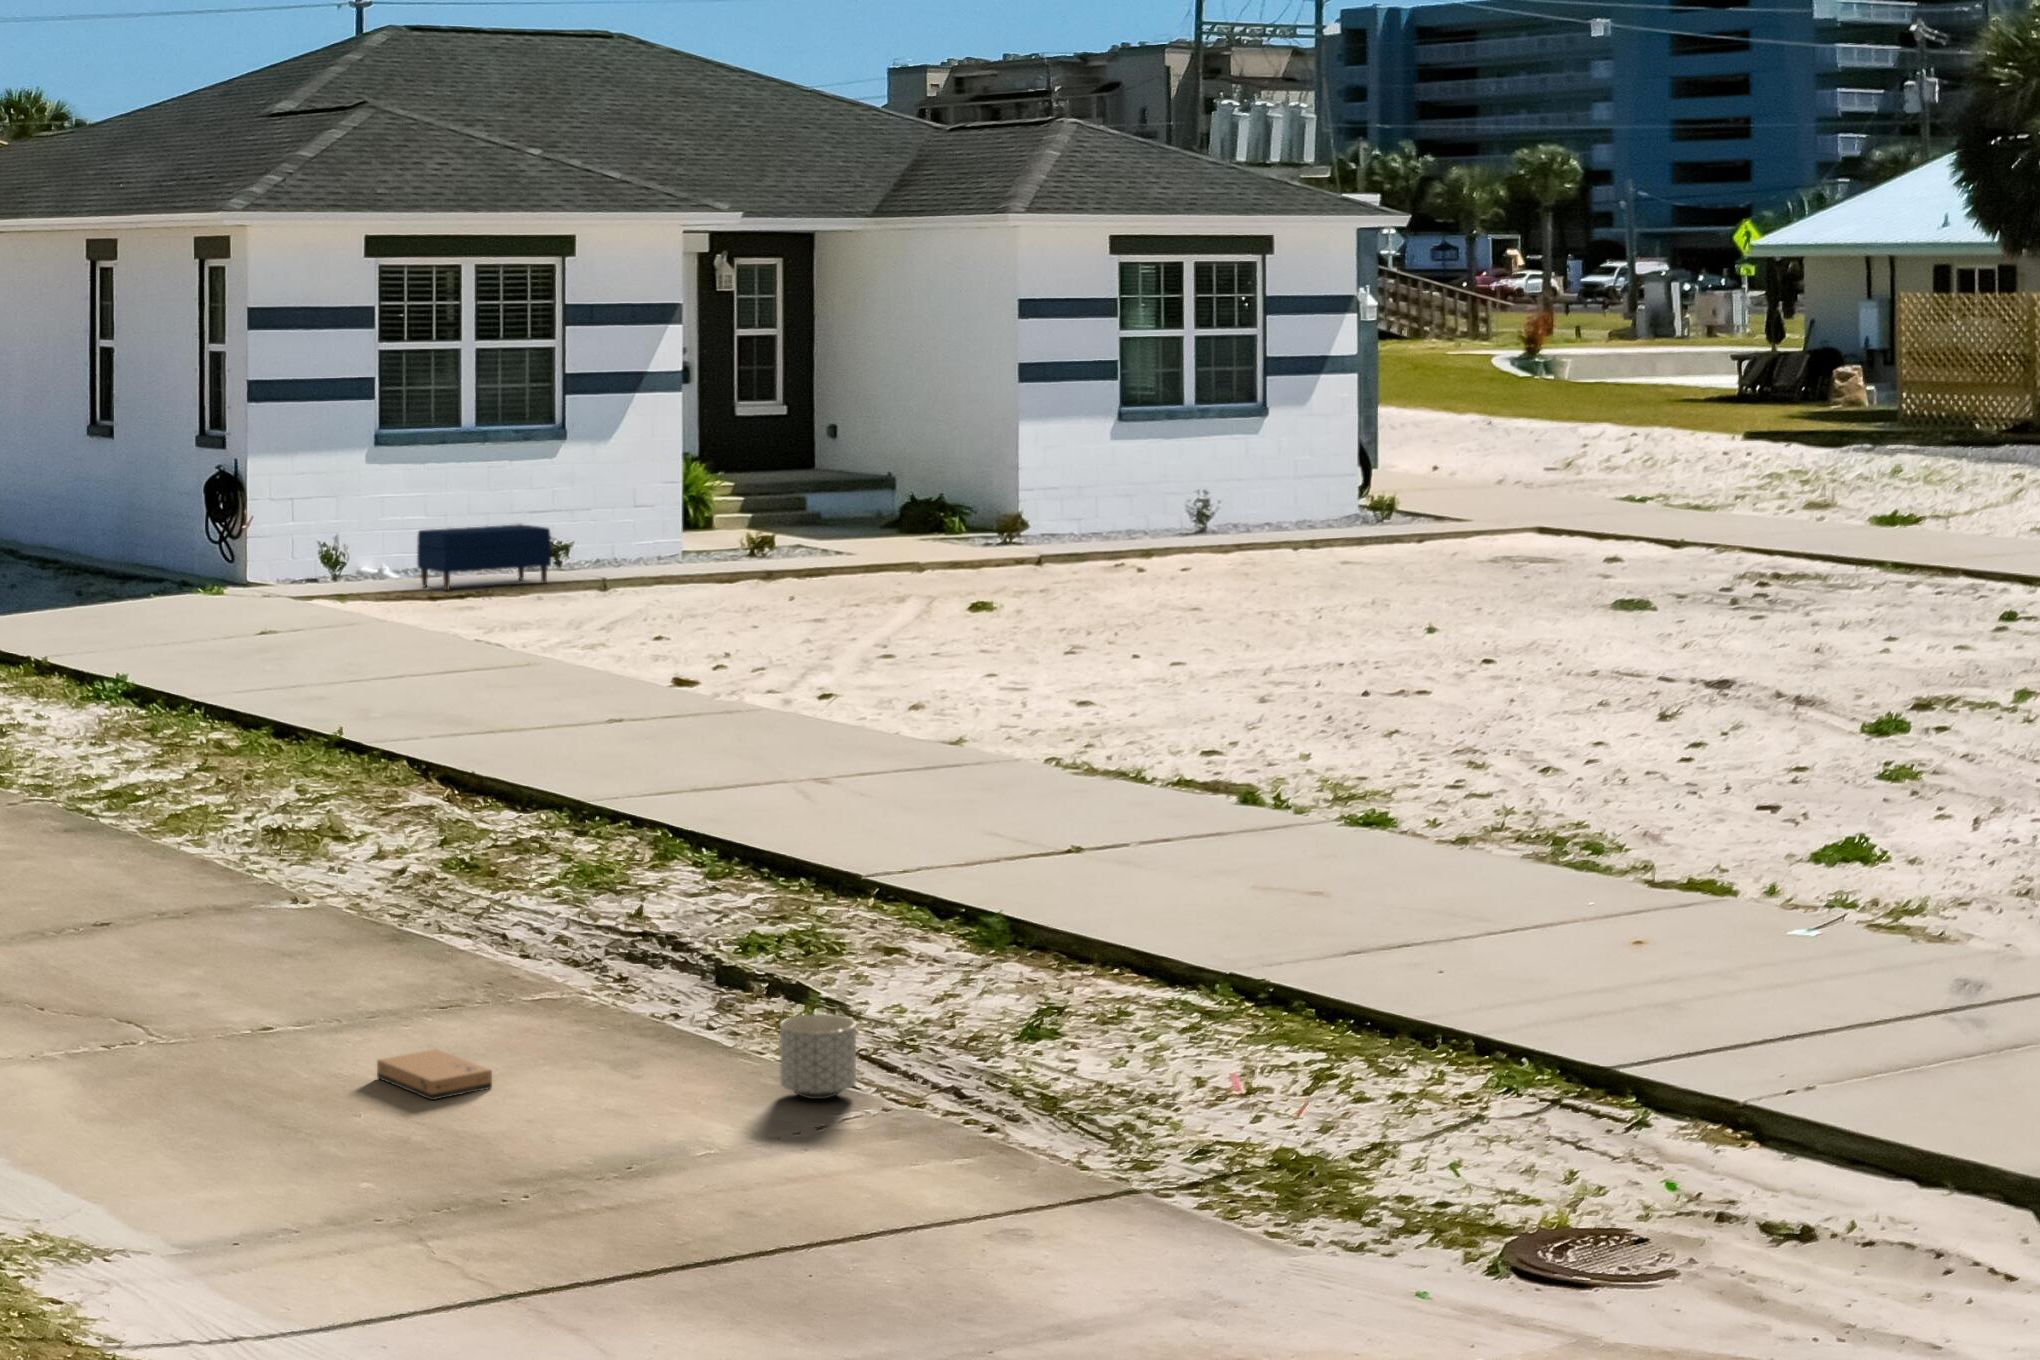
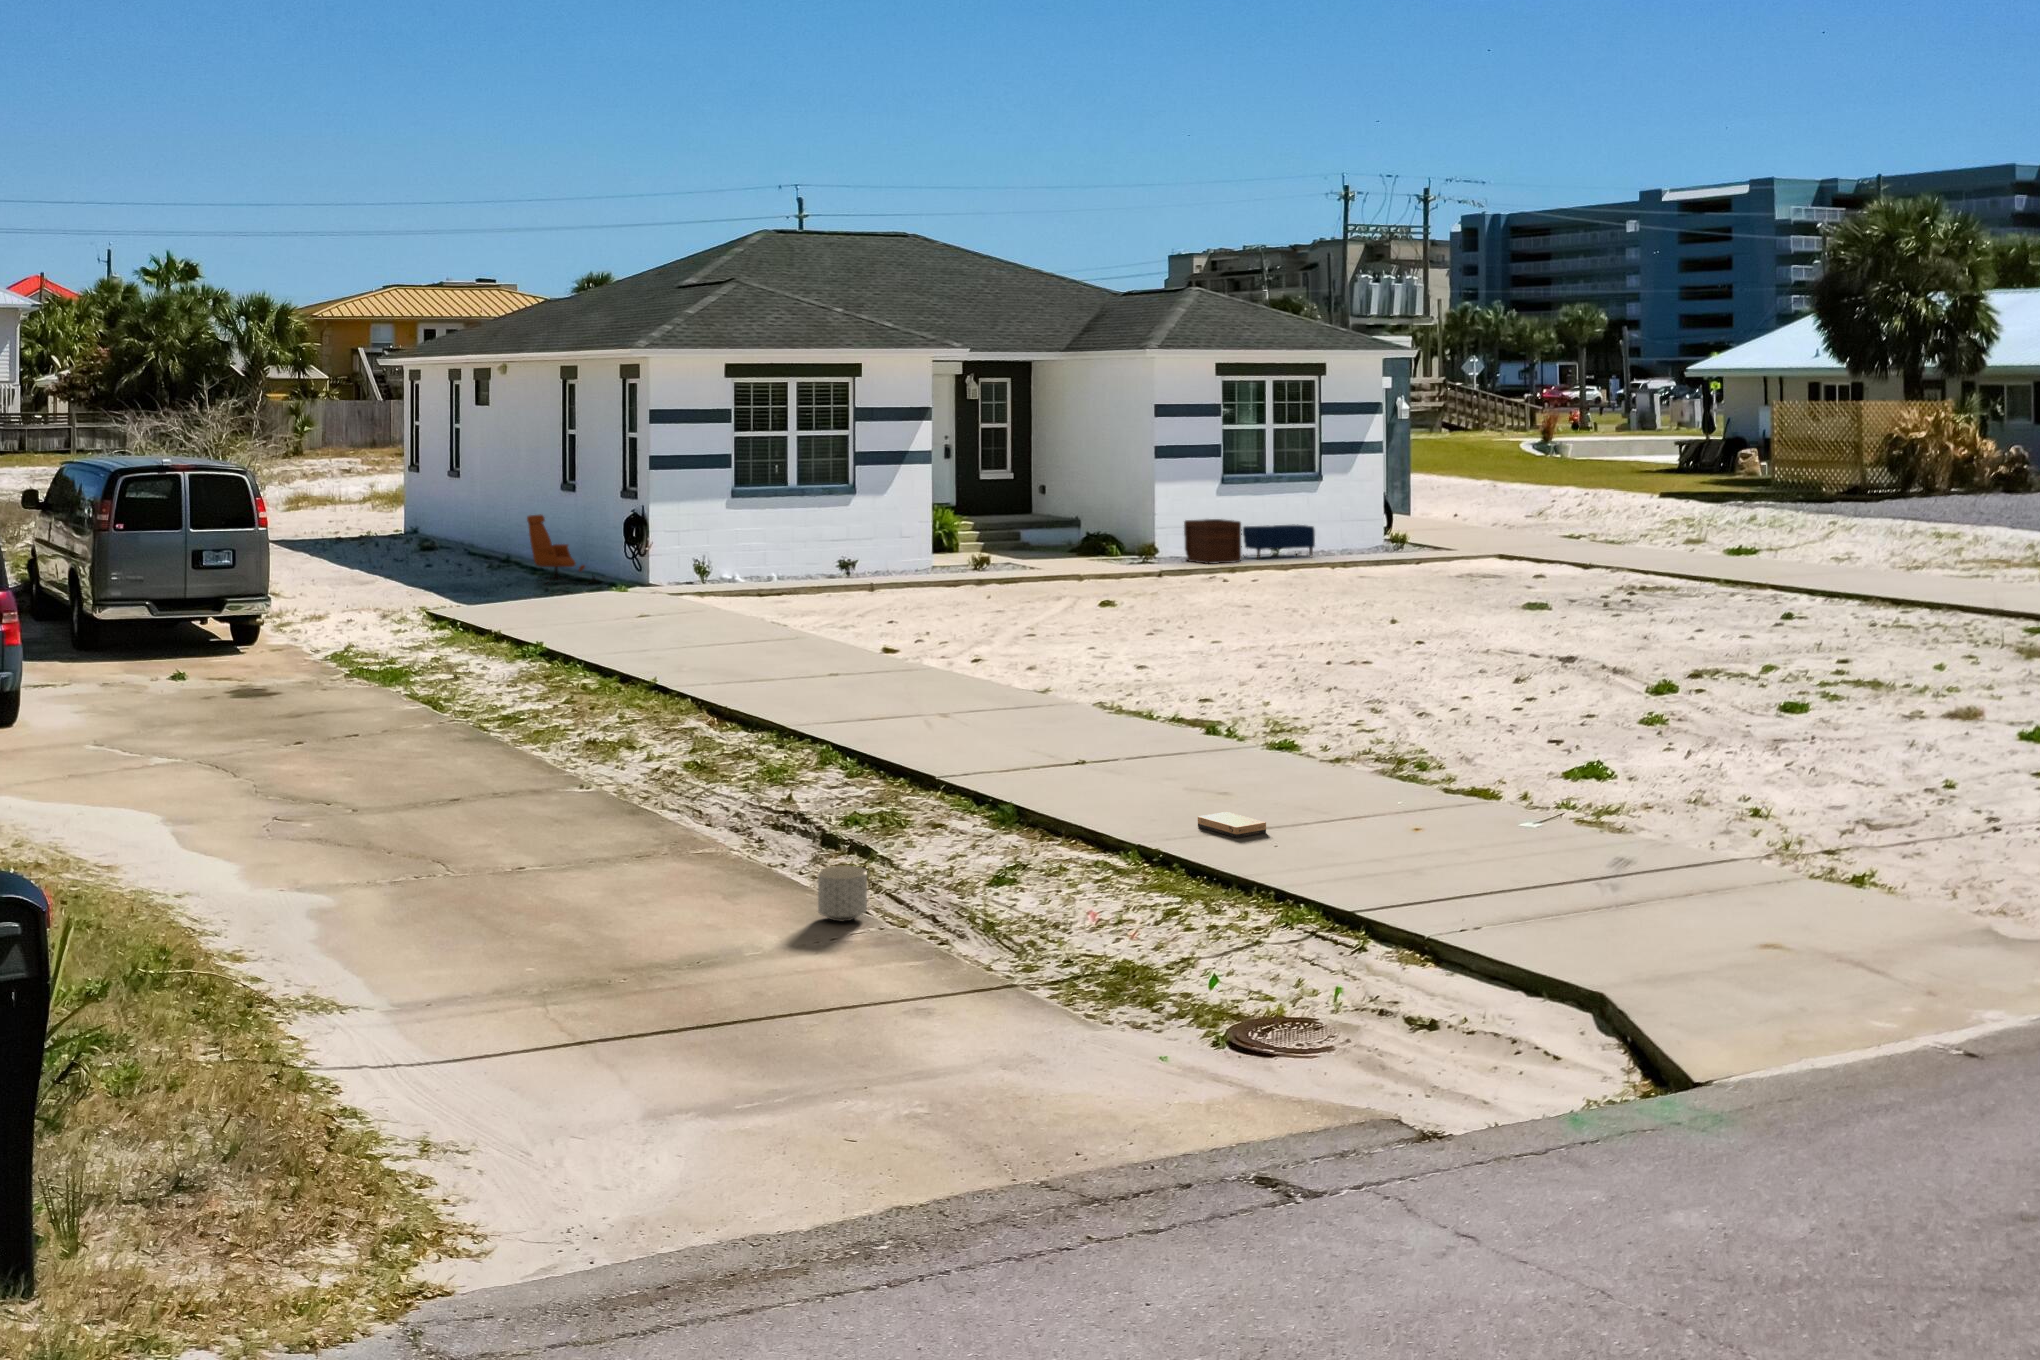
lounge chair: none [30,473,165,586] -> present [527,514,597,583]
wooden crate: none [1062,475,1152,545] -> present [1184,519,1241,564]
bench: present [417,524,551,591] -> present [1241,524,1315,559]
cardboard box: present [377,1049,492,1100] -> present [1198,812,1266,838]

